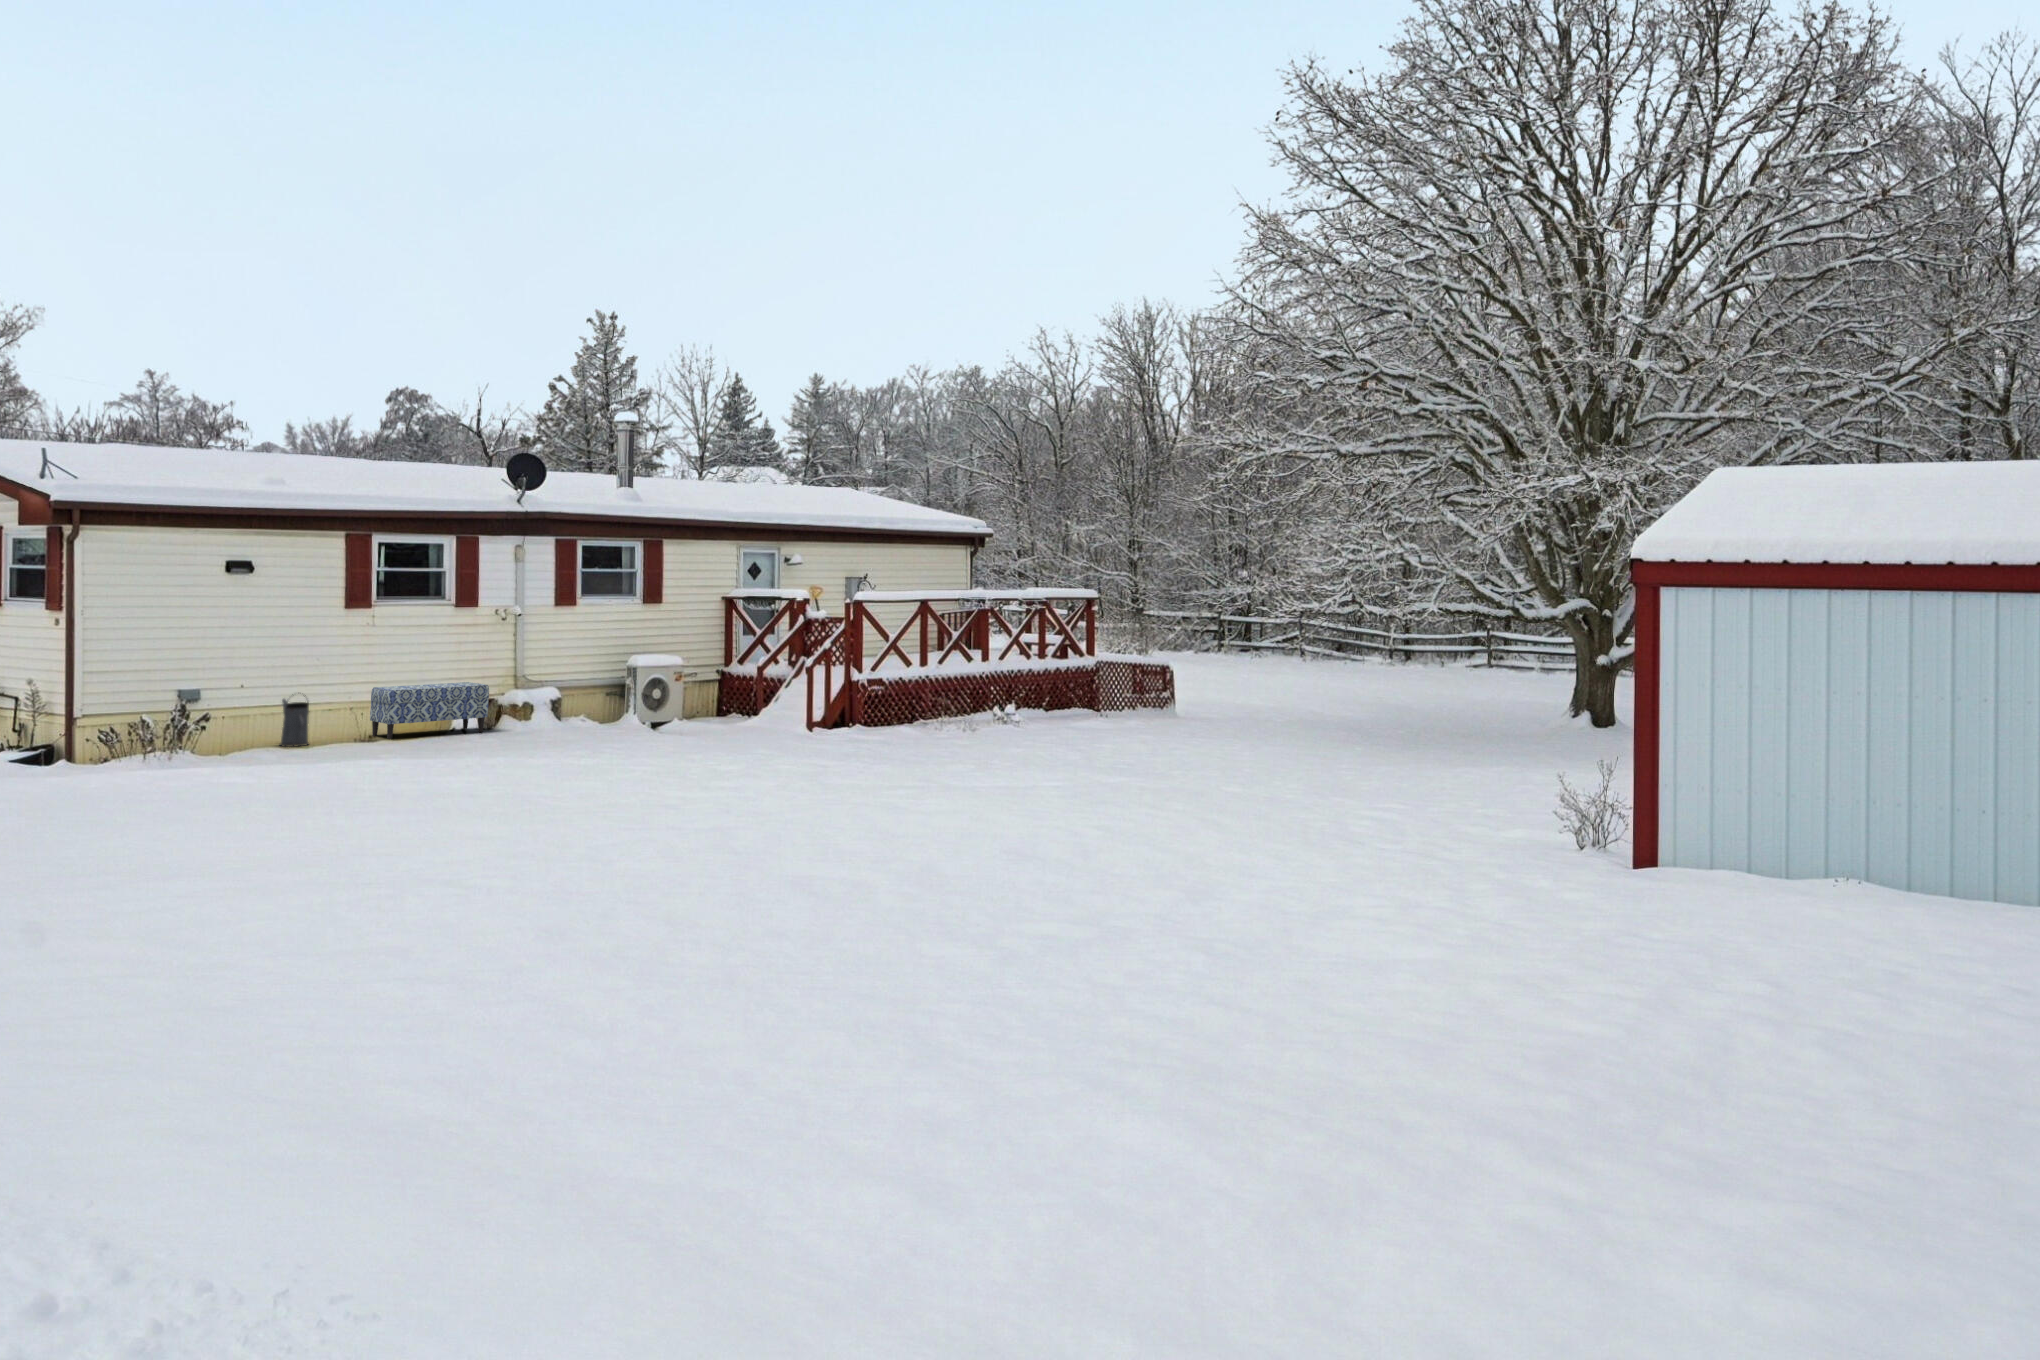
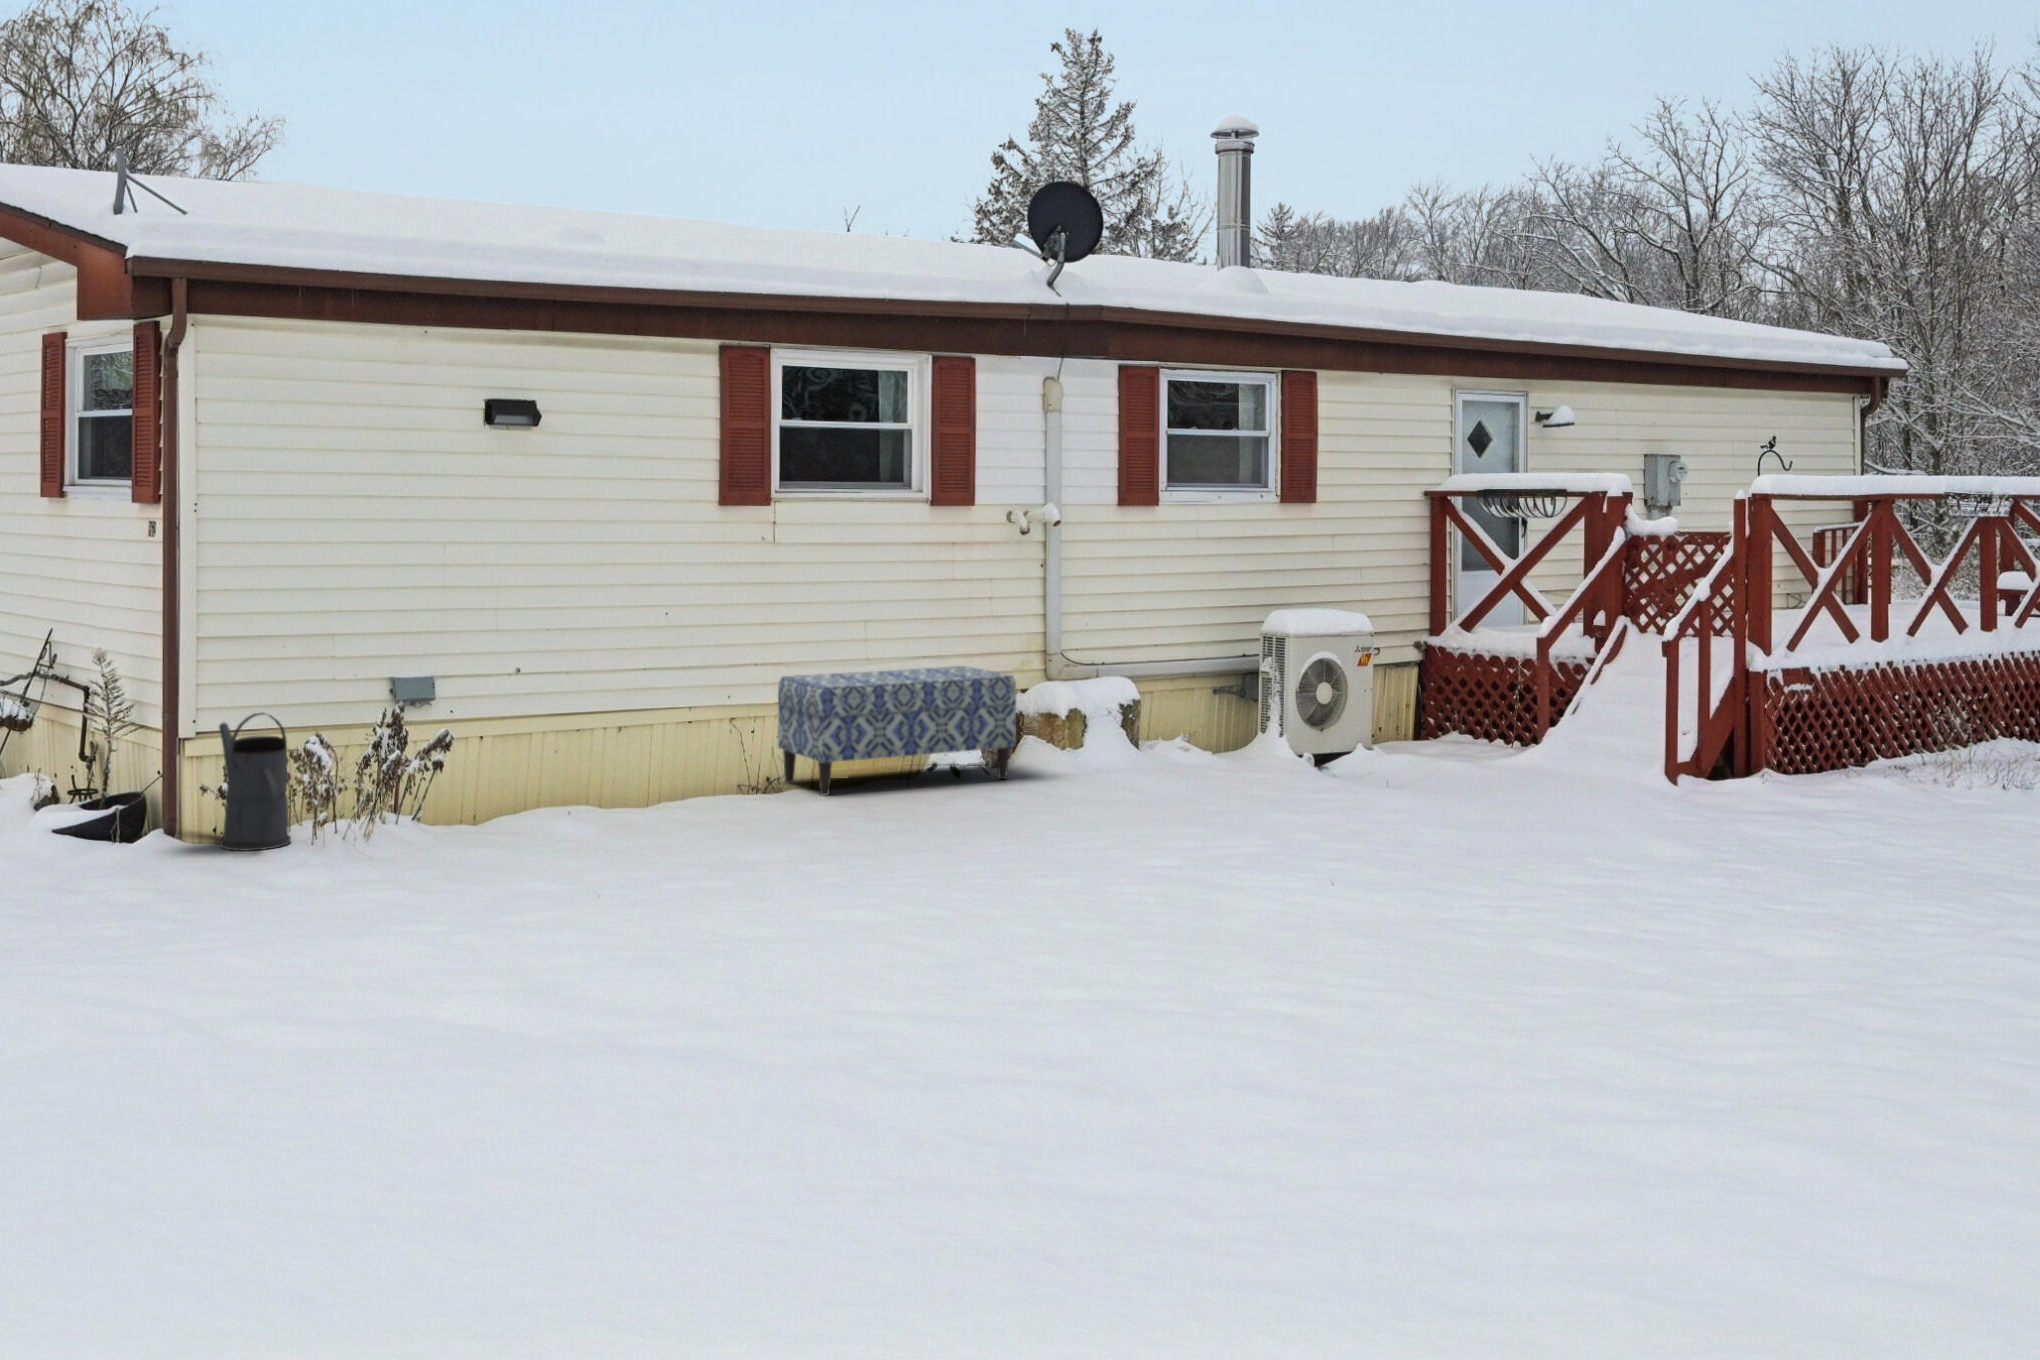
watering can: present [280,694,309,747] -> present [219,713,291,851]

